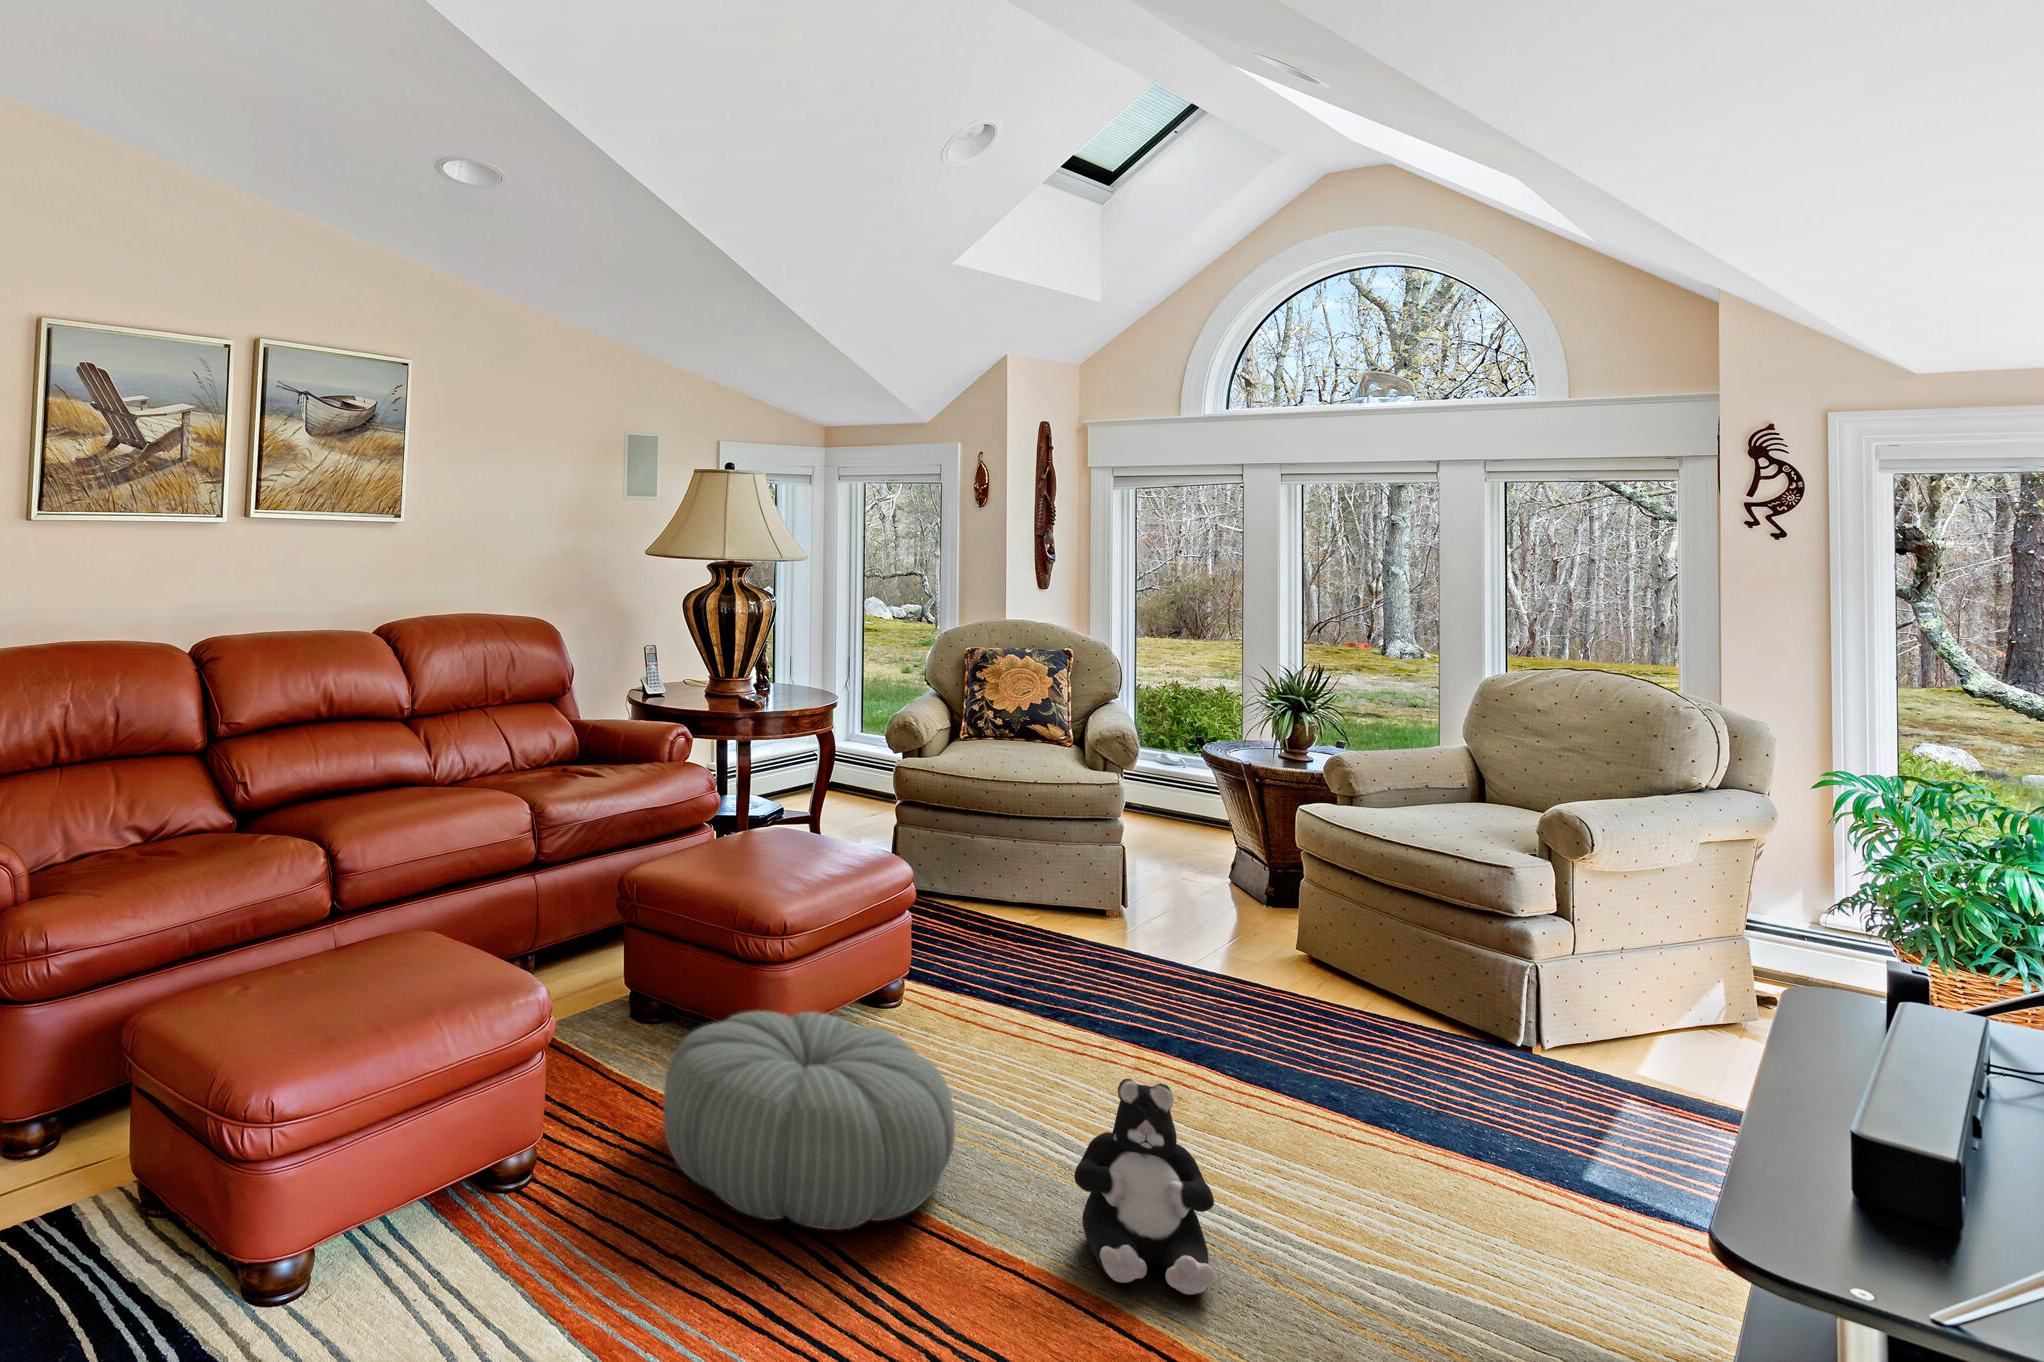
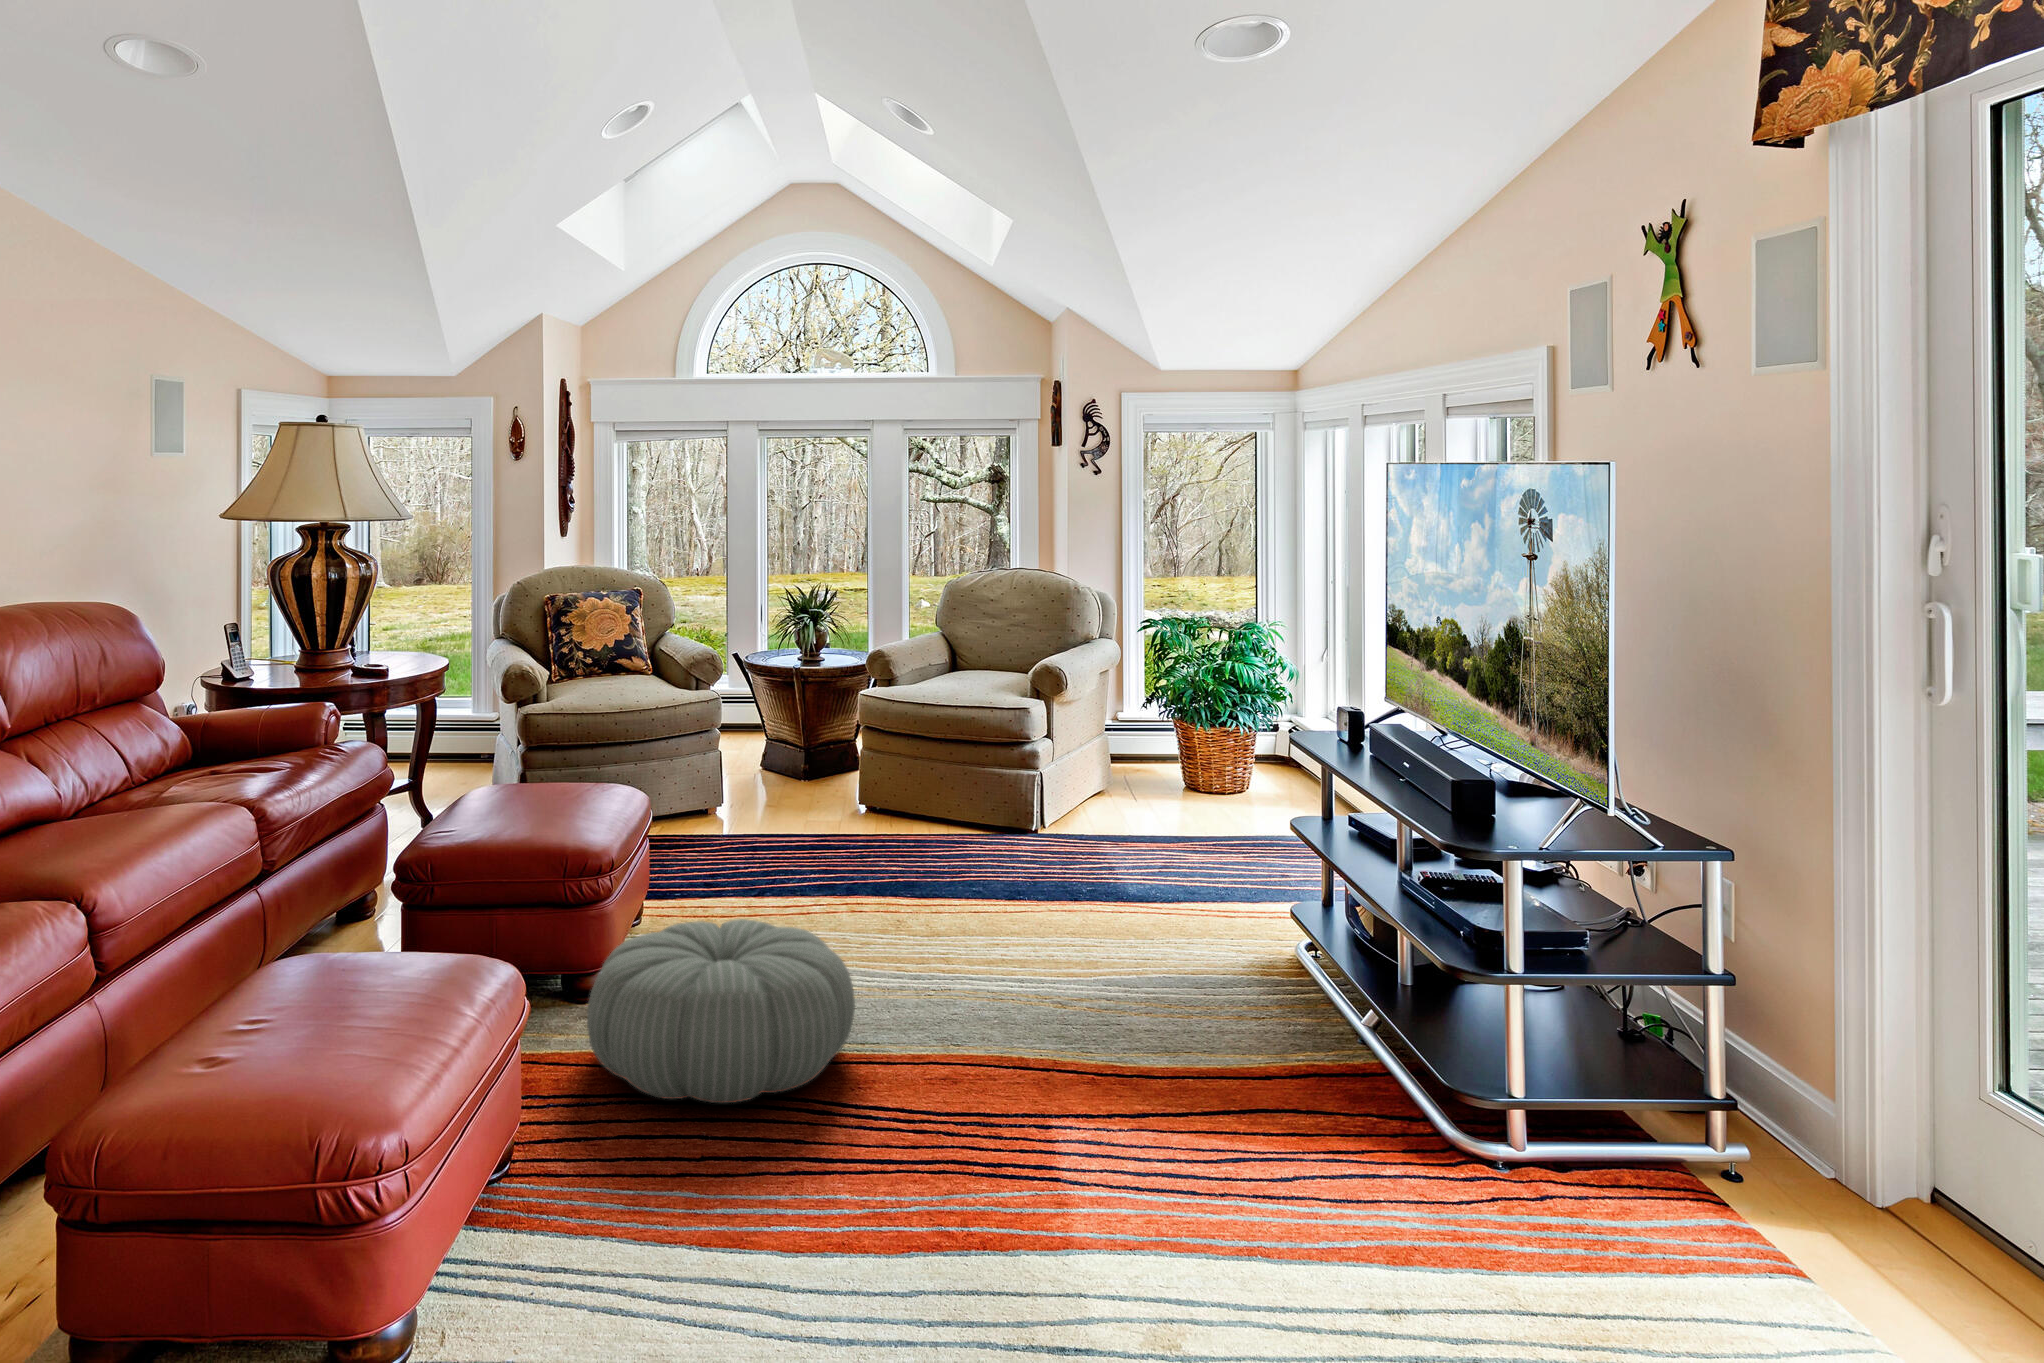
plush toy: present [1074,1079,1215,1295] -> none [939,889,1057,1038]

